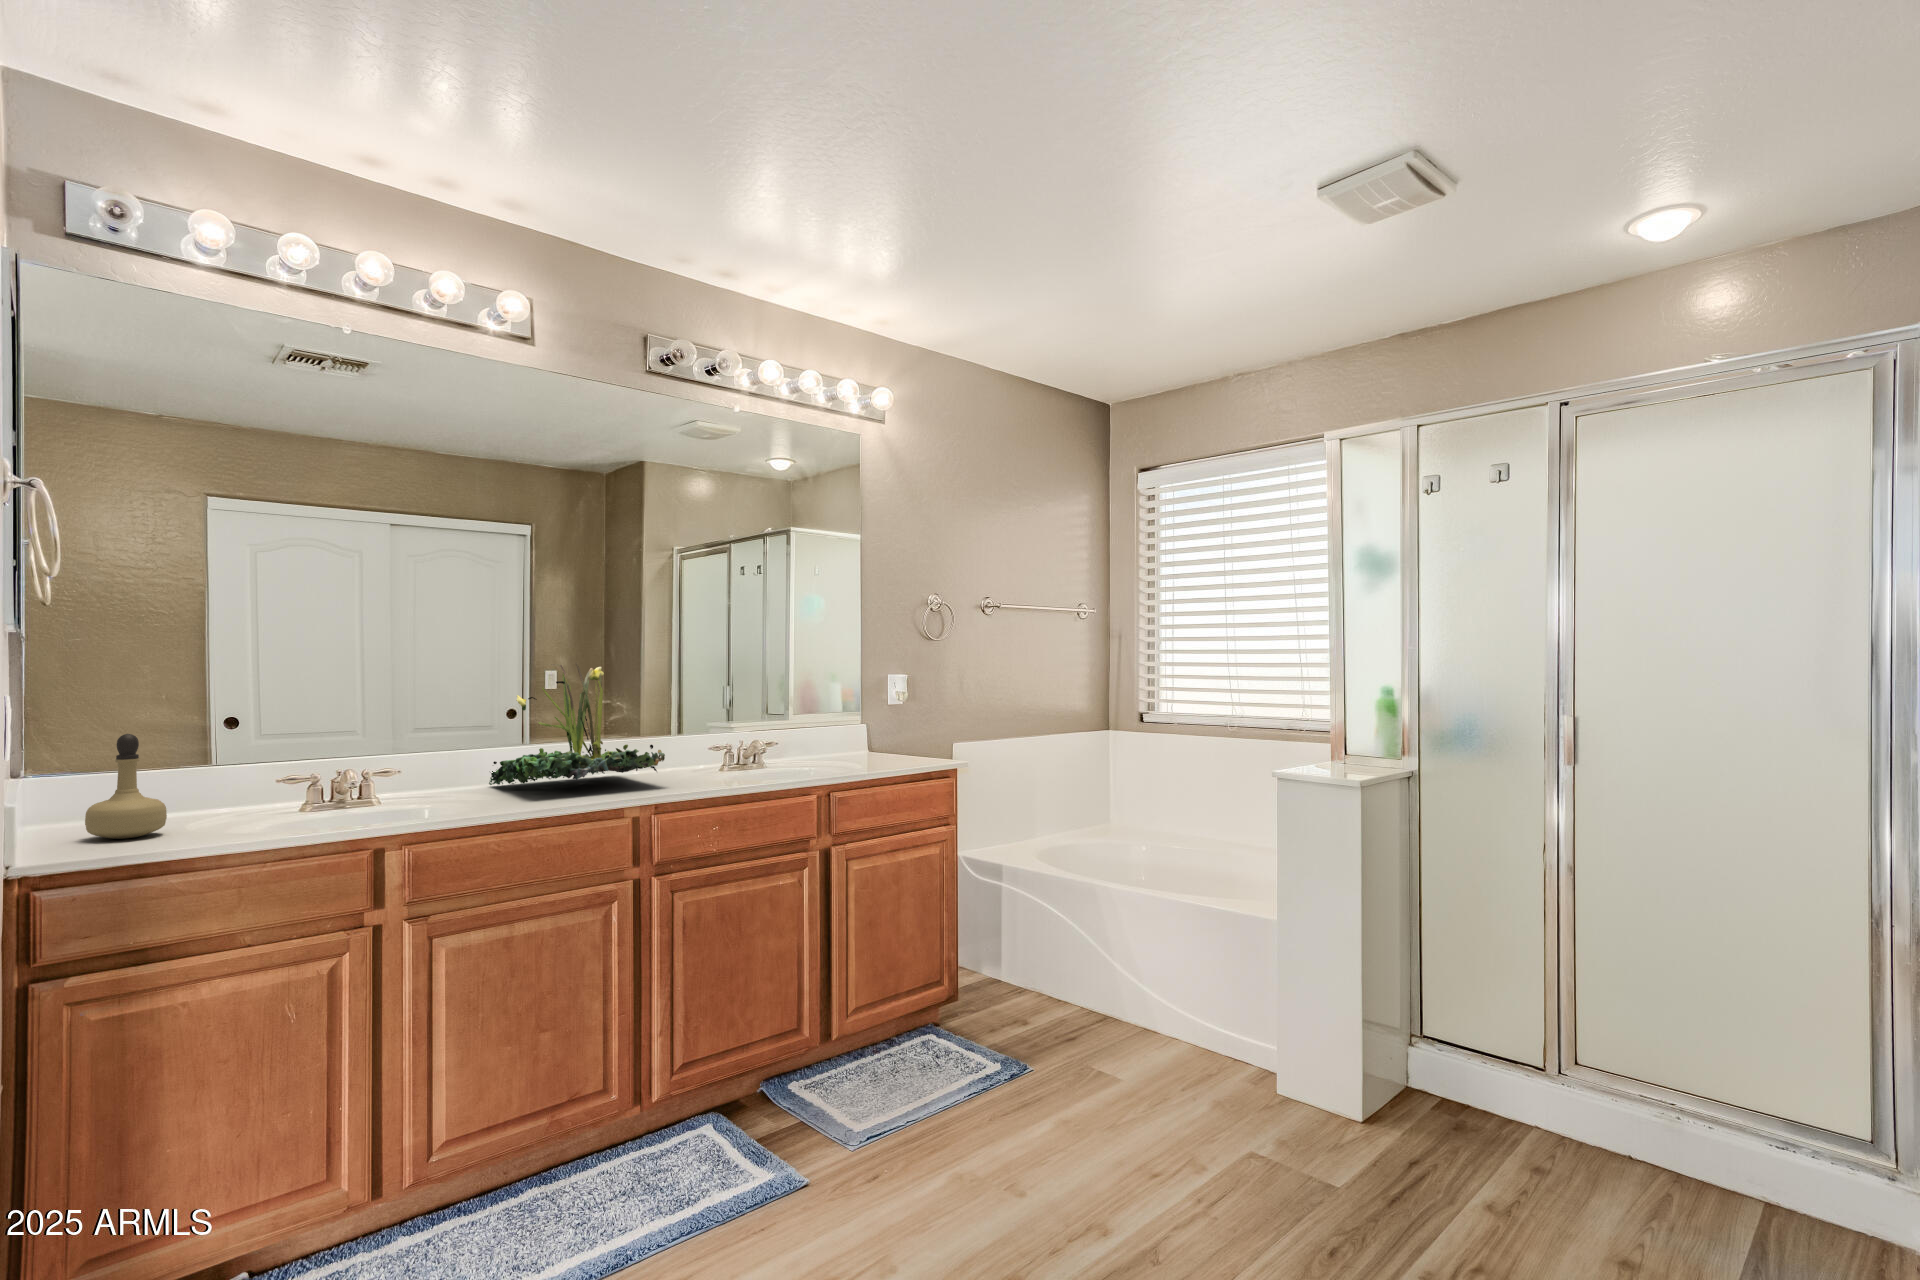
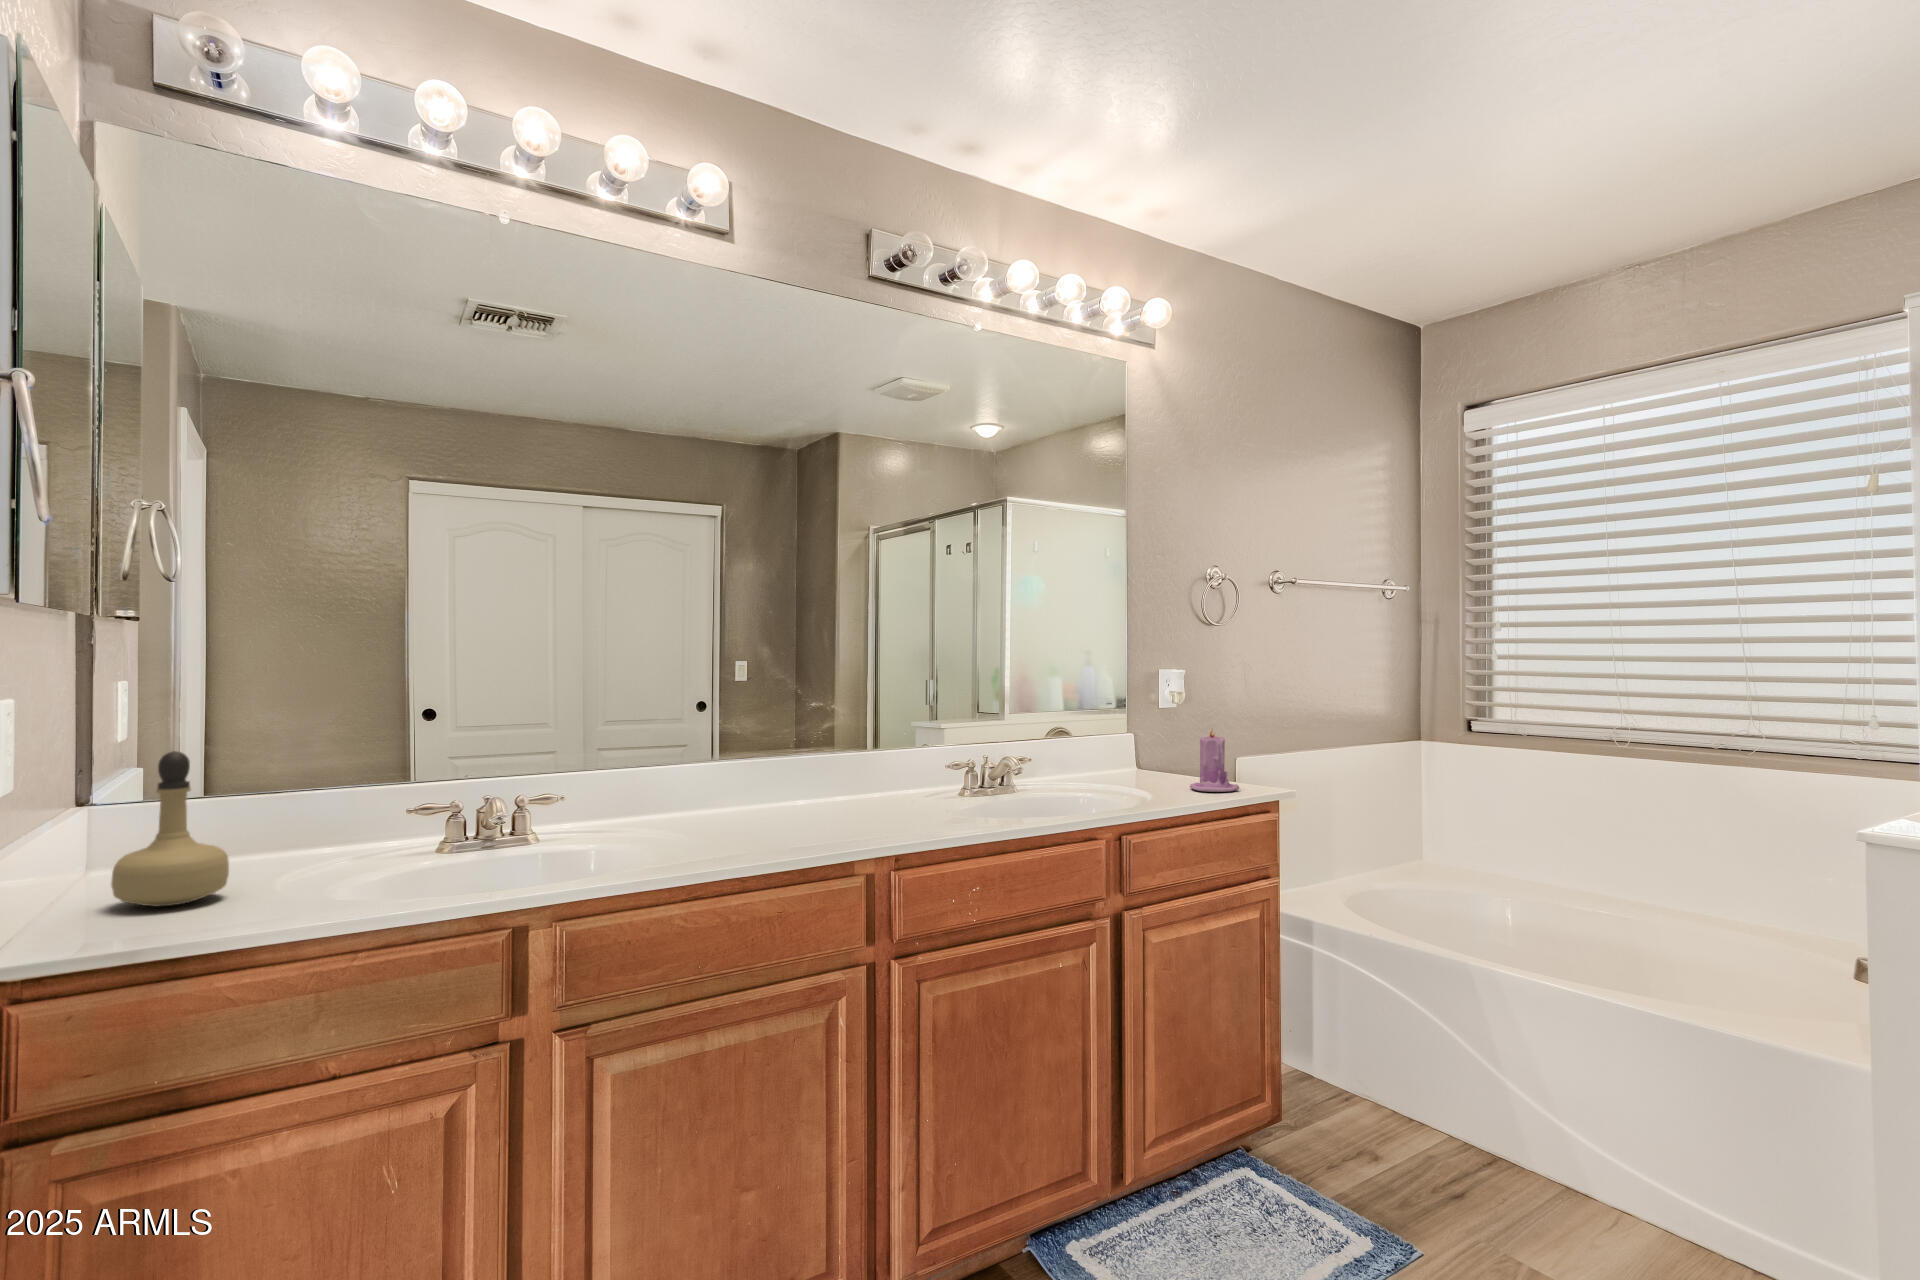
plant: present [489,663,665,785] -> none [674,654,906,819]
candle: none [896,714,930,762] -> present [1190,729,1239,792]

